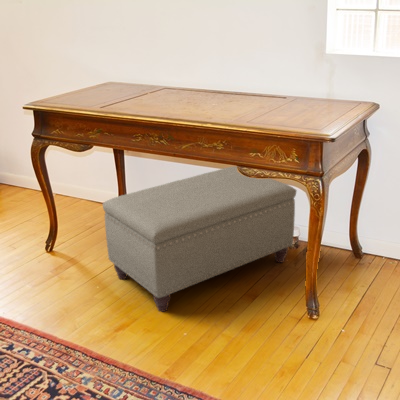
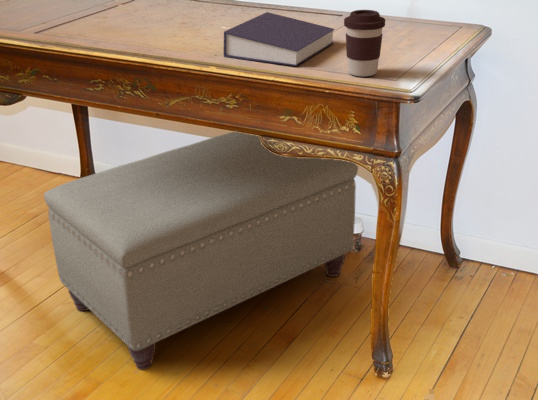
coffee cup: none [290,89,314,128] -> present [344,10,385,76]
book: none [216,94,283,123] -> present [224,12,335,66]

